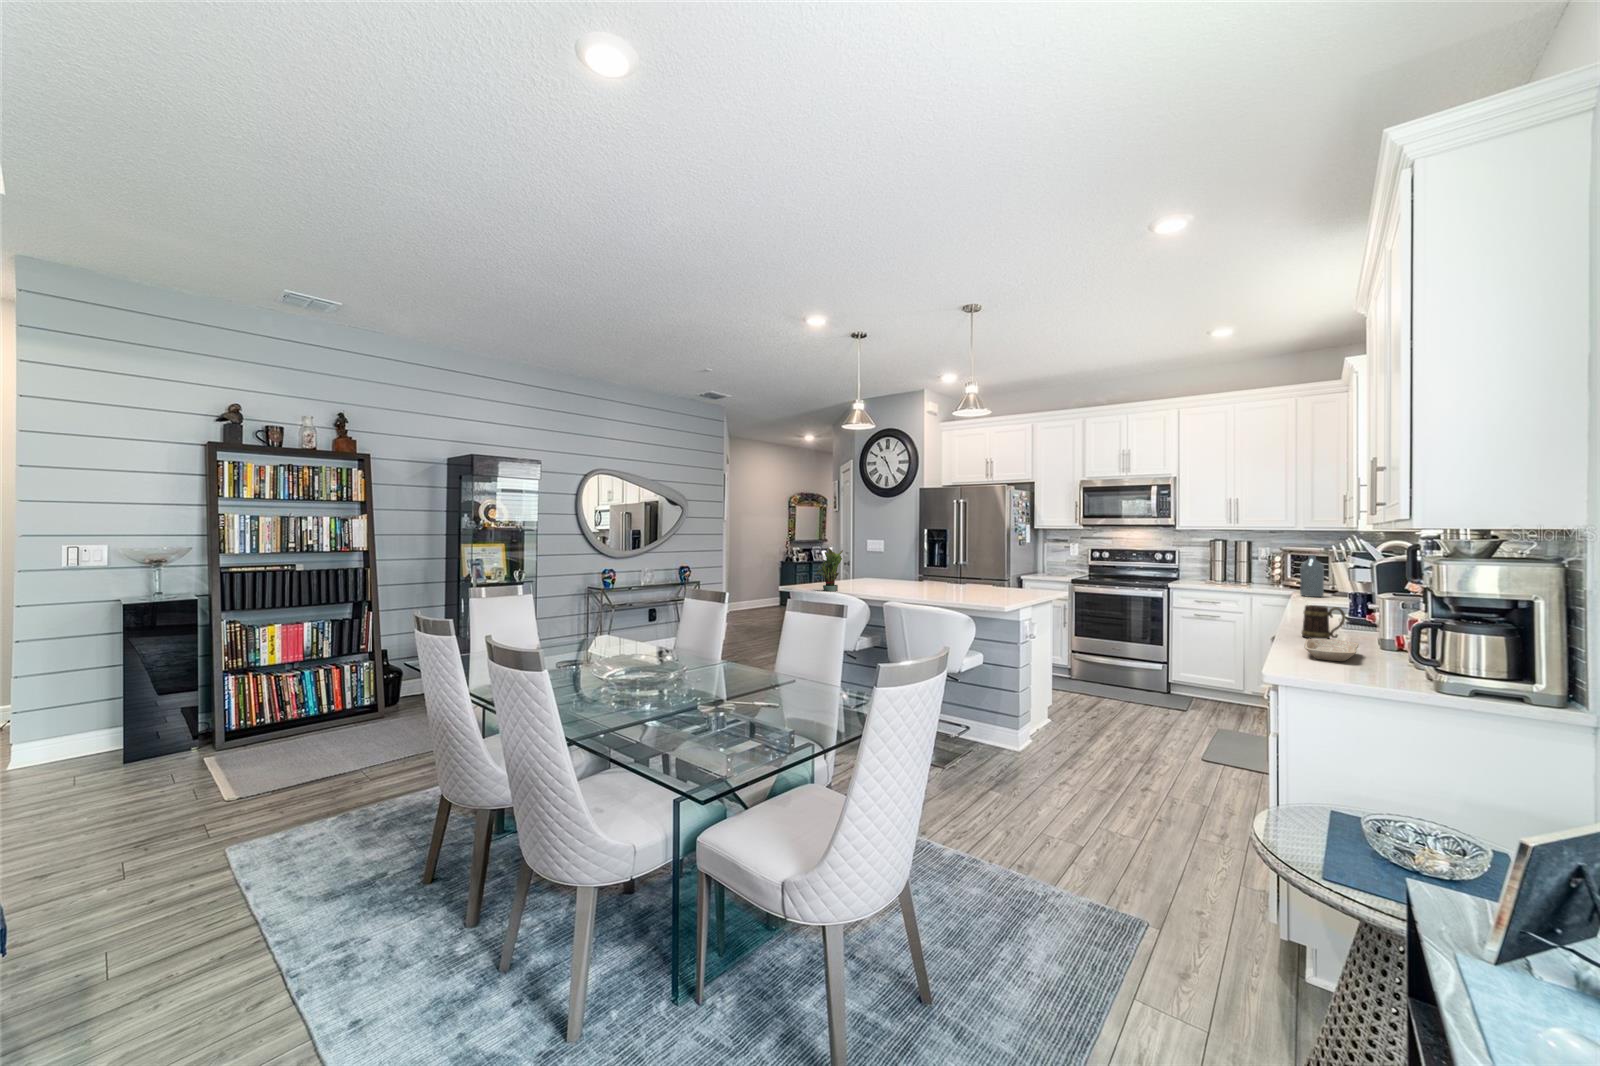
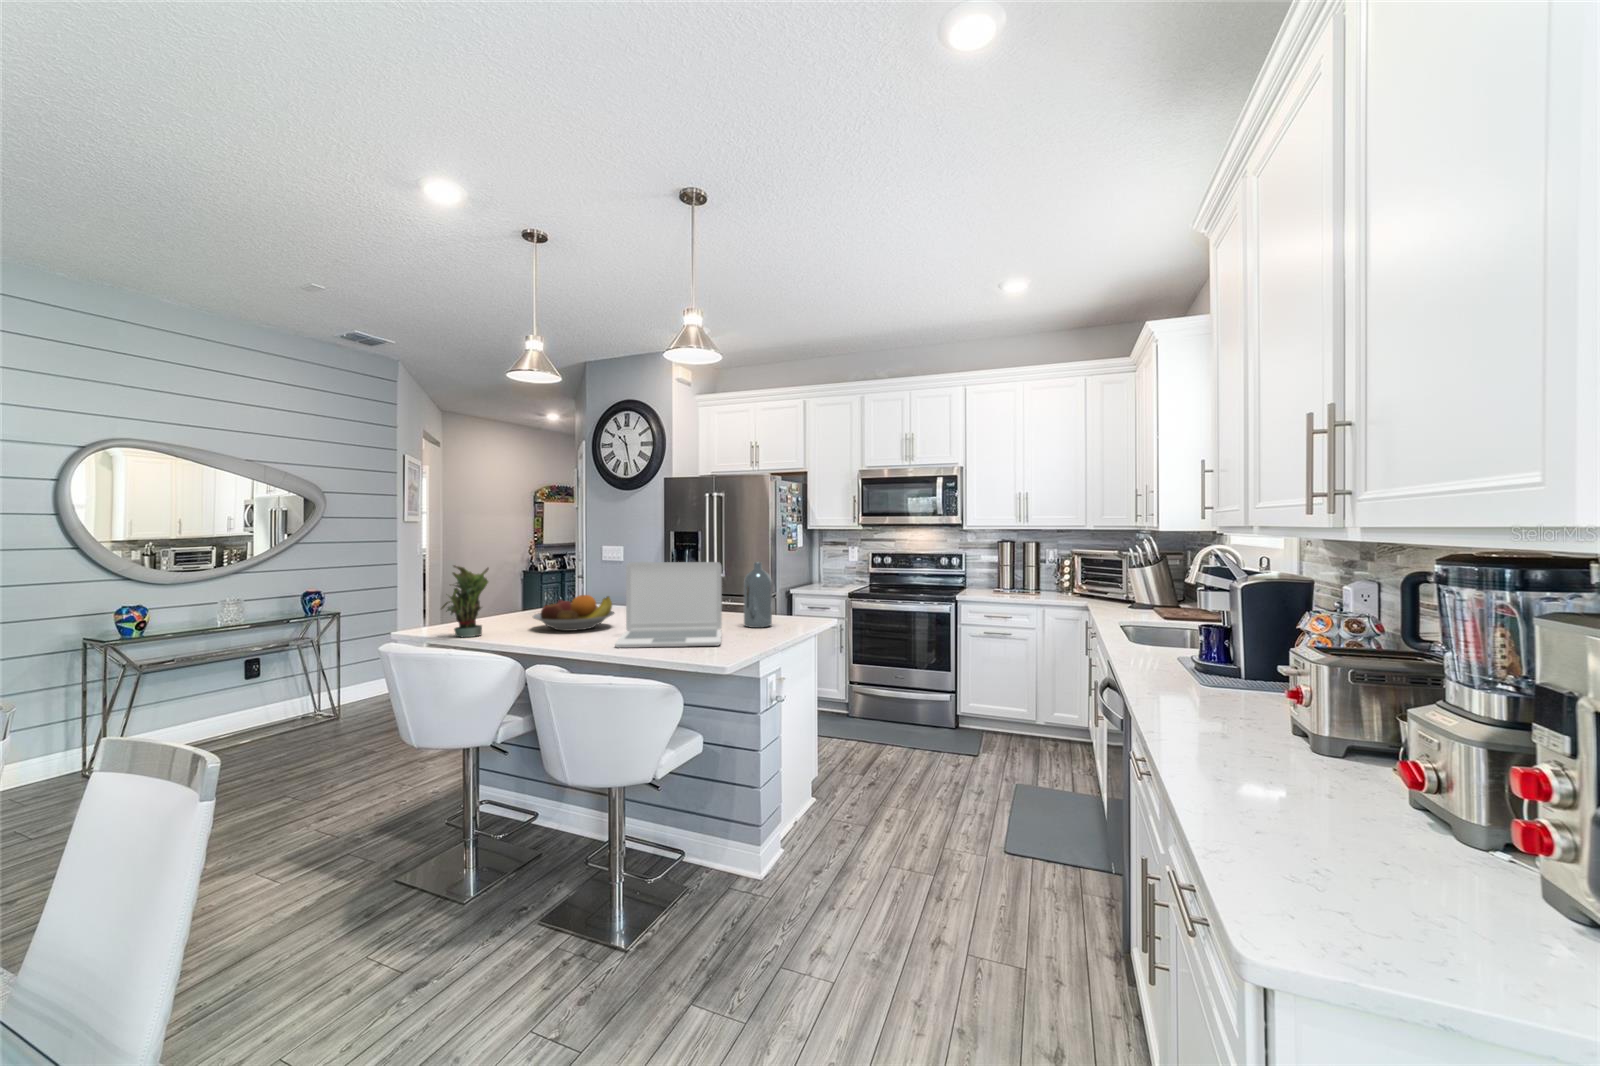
laptop: none [925,548,992,601] -> present [615,562,722,648]
bottle: present [1300,555,1324,597] -> present [744,562,772,628]
fruit bowl: none [862,569,912,591] -> present [533,595,614,631]
mug: present [1302,605,1345,639] -> none [1194,660,1265,724]
tray: present [1304,639,1359,661] -> none [1252,746,1416,837]

